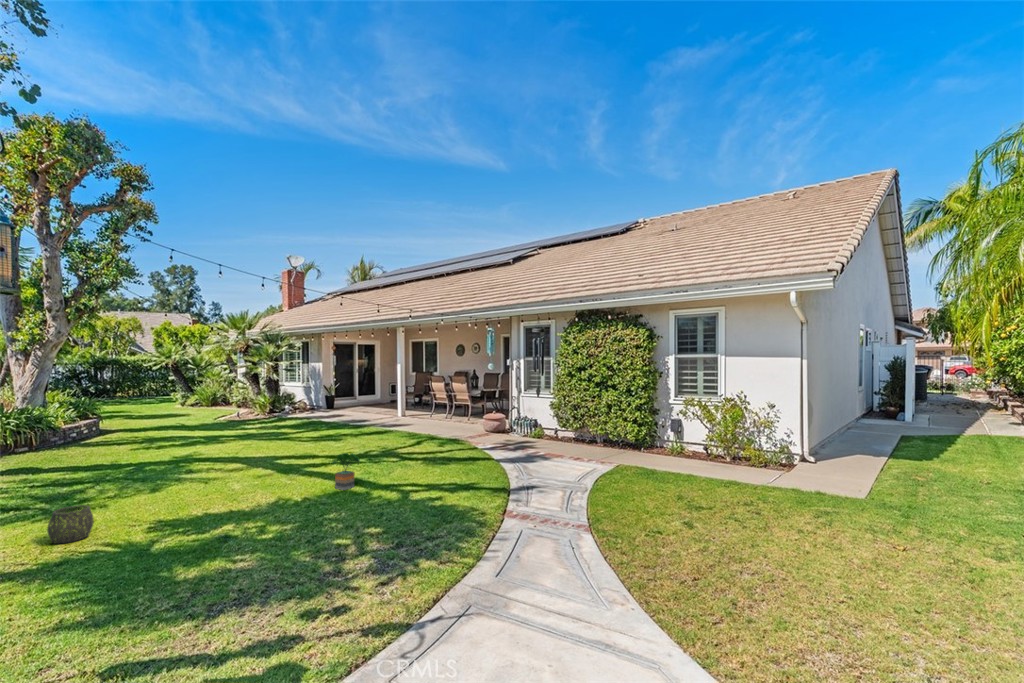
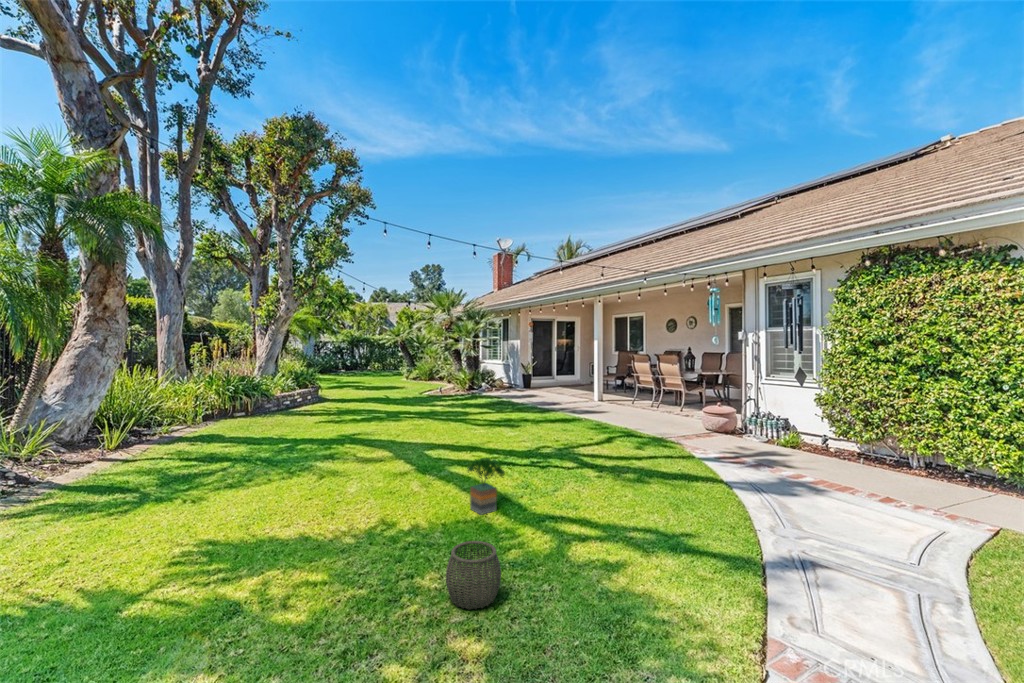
woven basket: present [47,505,94,543] -> present [446,541,501,609]

